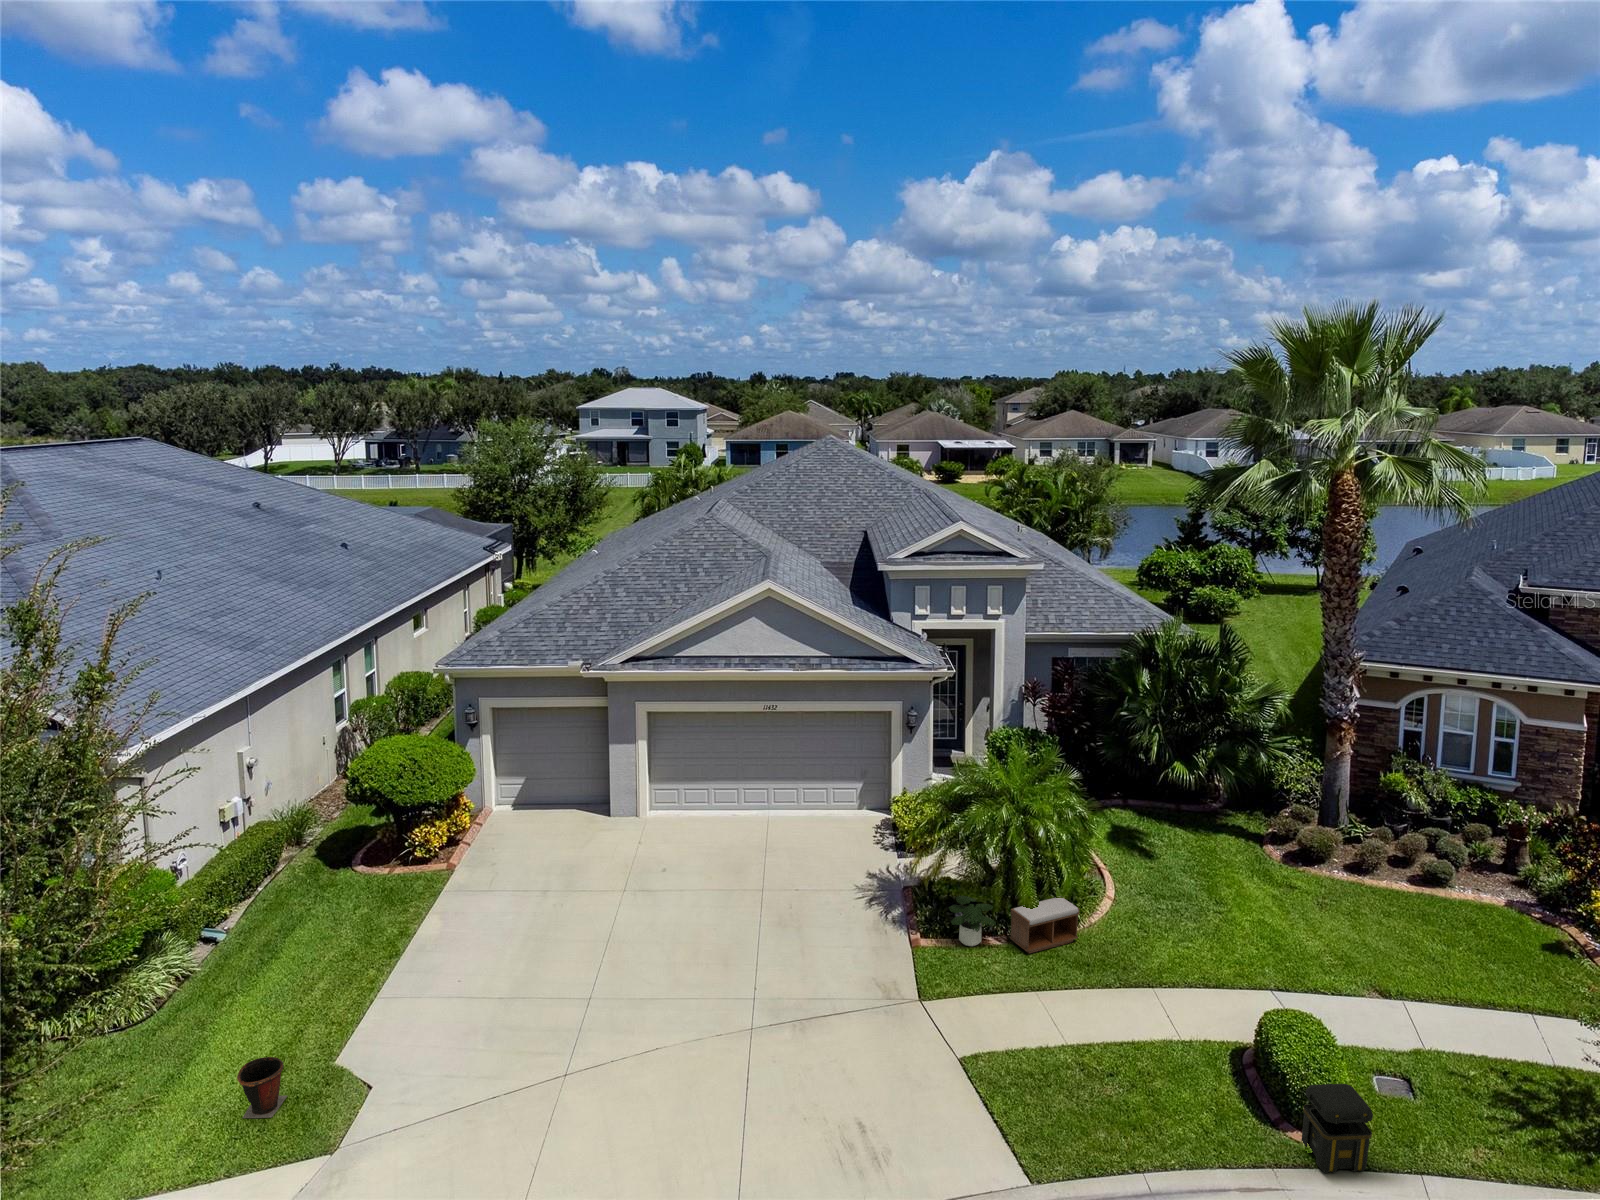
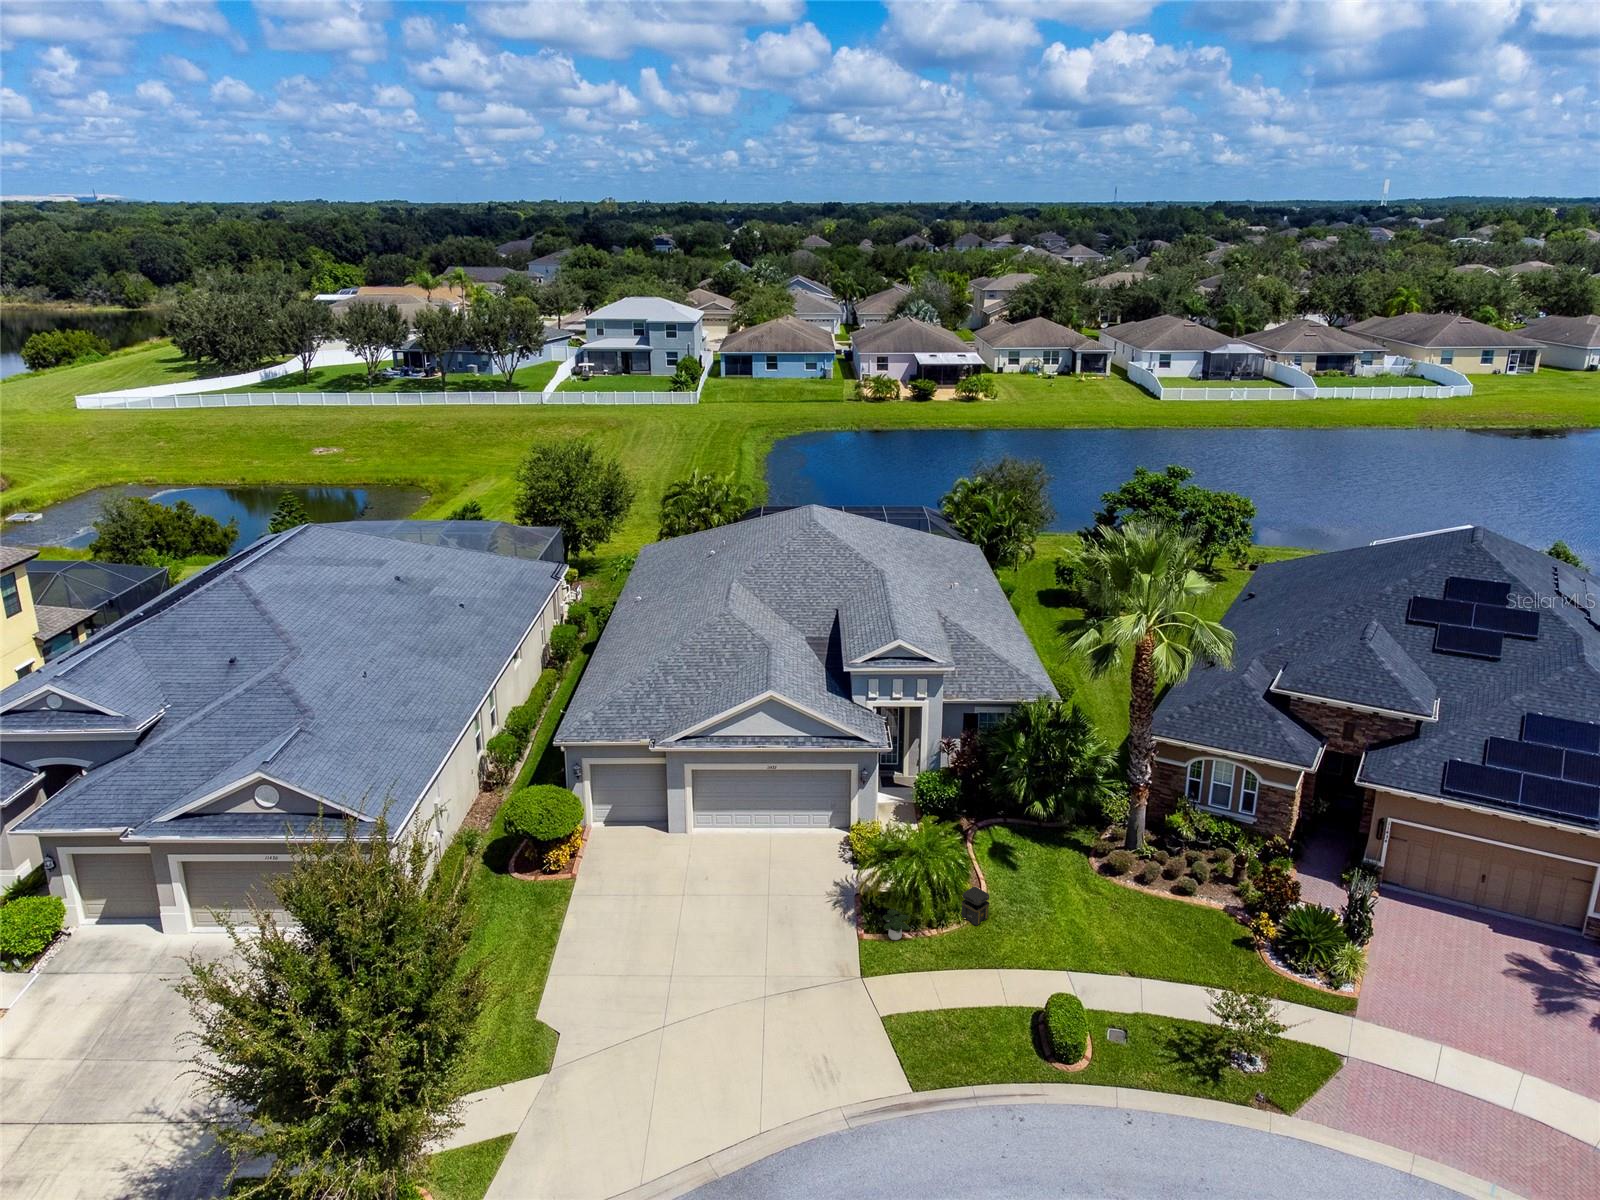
bench: present [1010,898,1079,954] -> none [919,909,960,946]
waste bin: present [237,1057,287,1118] -> none [490,1020,514,1055]
toolbox: present [1302,1084,1373,1173] -> present [961,887,989,926]

